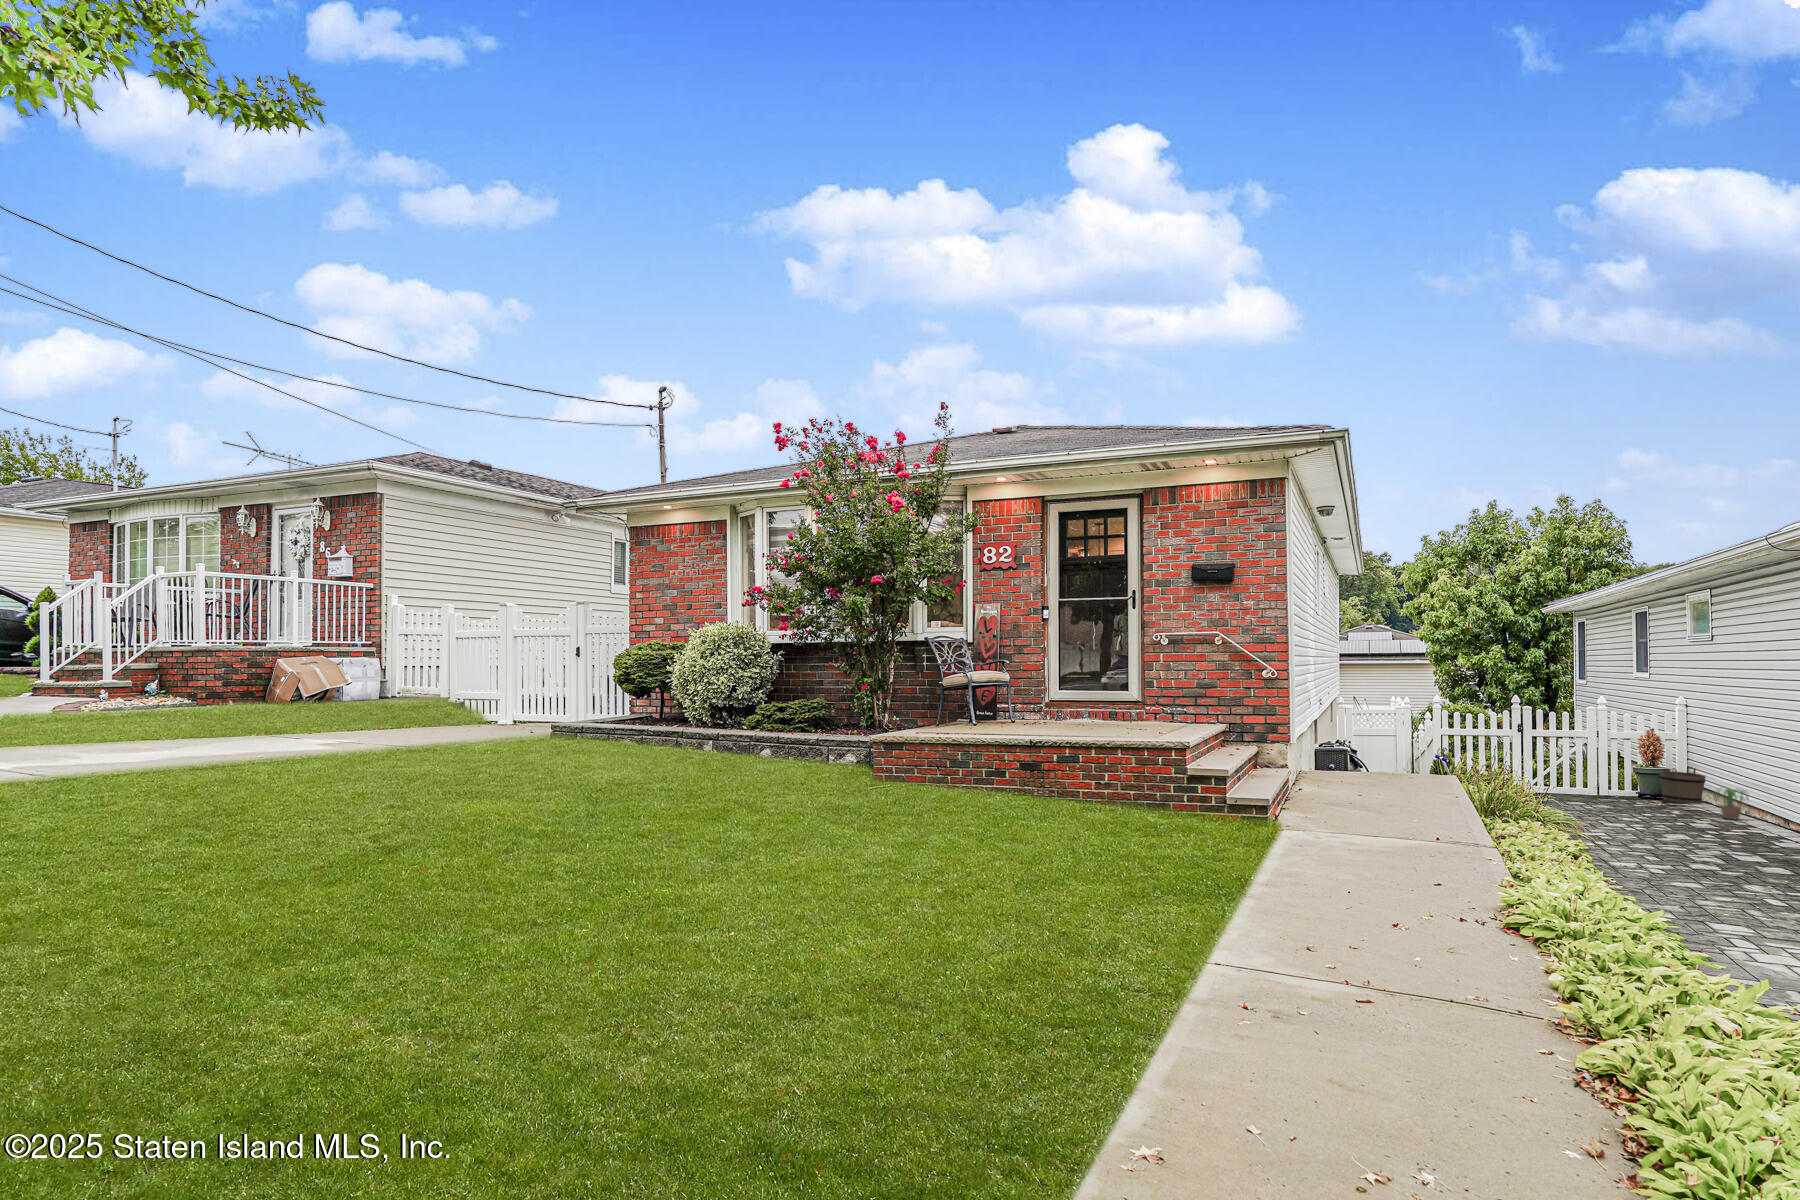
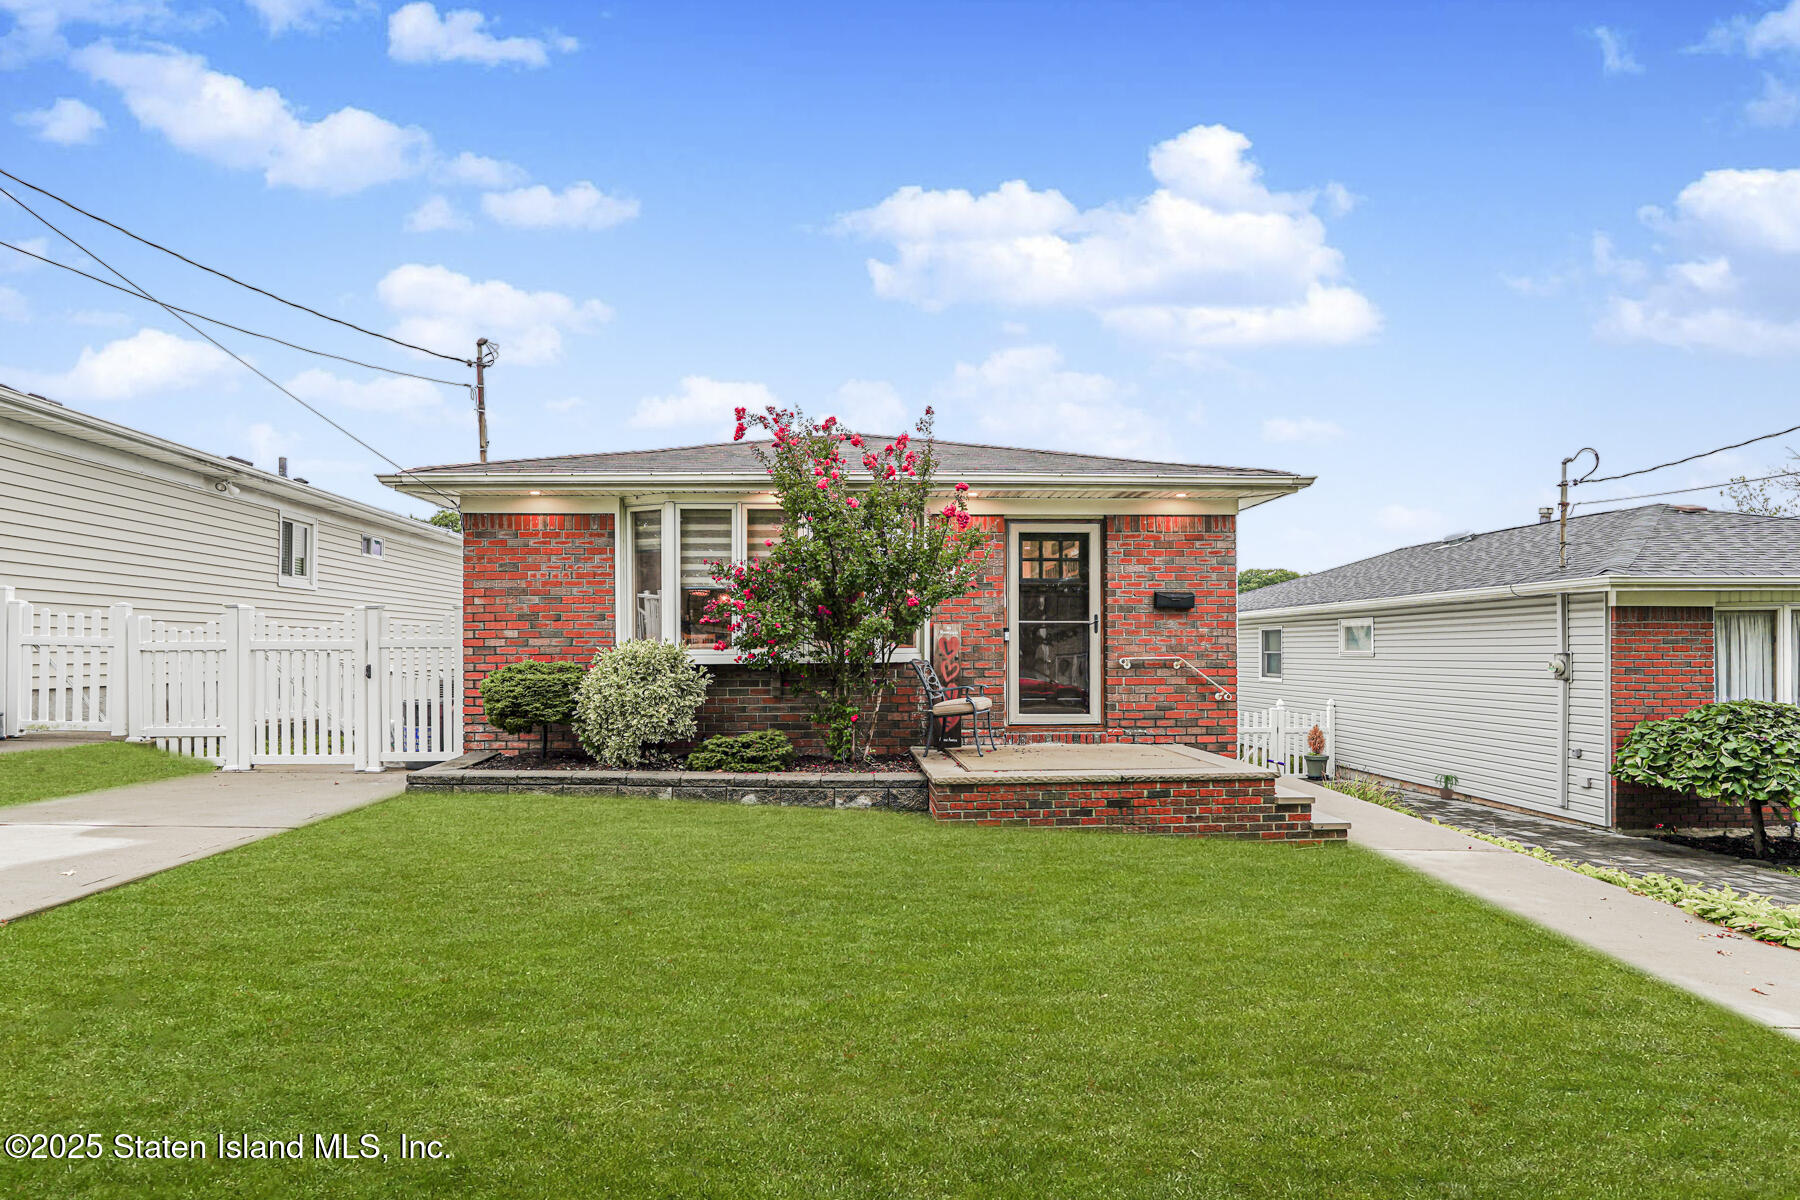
bucket: present [1659,768,1705,804] -> none [1370,757,1403,786]

